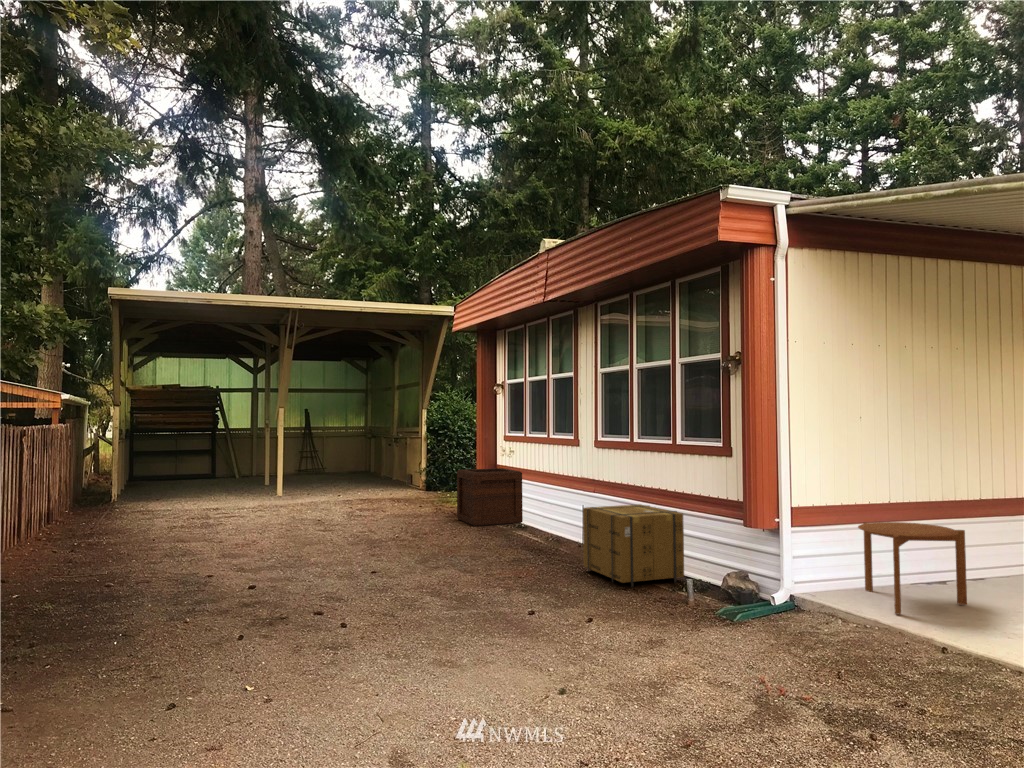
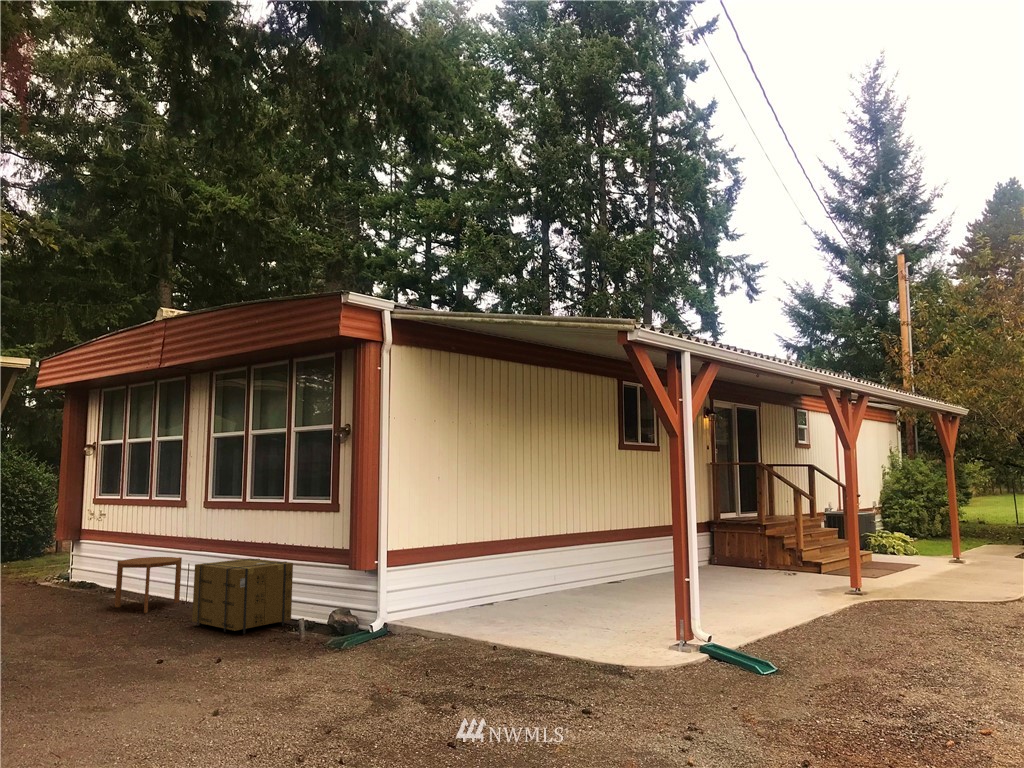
wooden crate: present [457,468,523,526] -> none [27,533,113,597]
side table: present [858,522,967,614] -> present [115,557,182,613]

